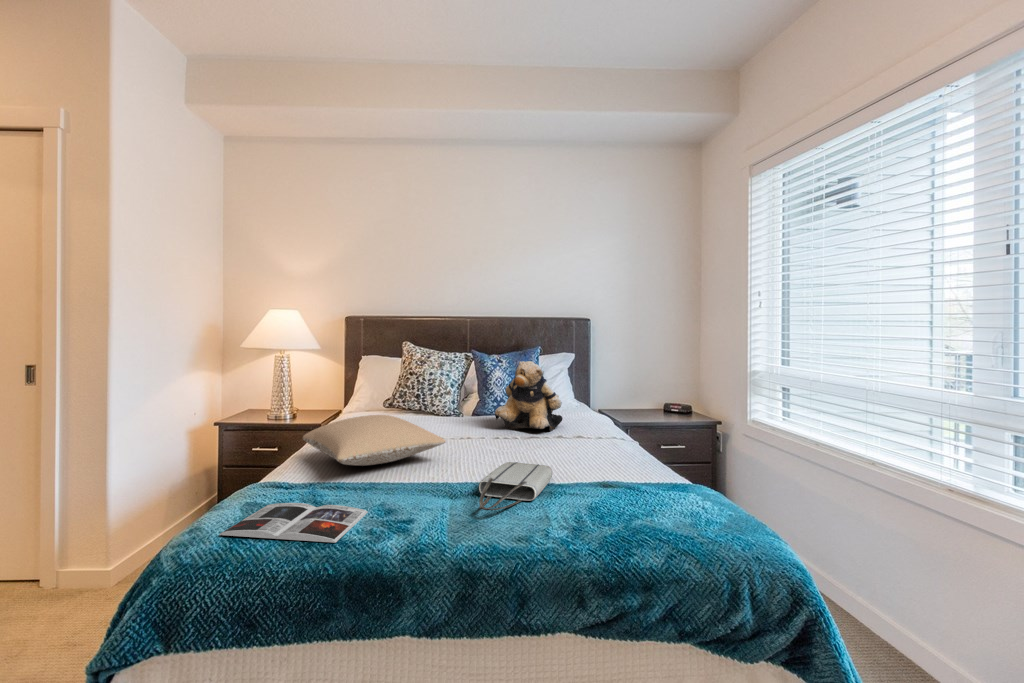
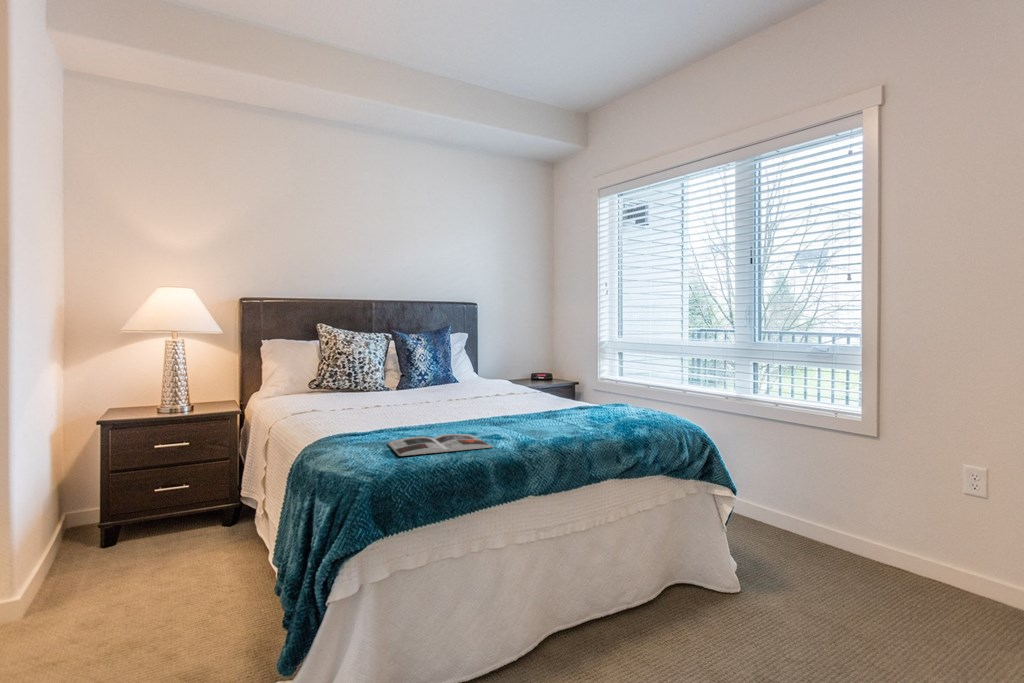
teddy bear: present [495,361,563,431] -> none [445,333,501,393]
pillow: present [303,415,446,466] -> none [330,378,462,419]
tote bag: present [479,462,553,510] -> none [518,402,571,422]

